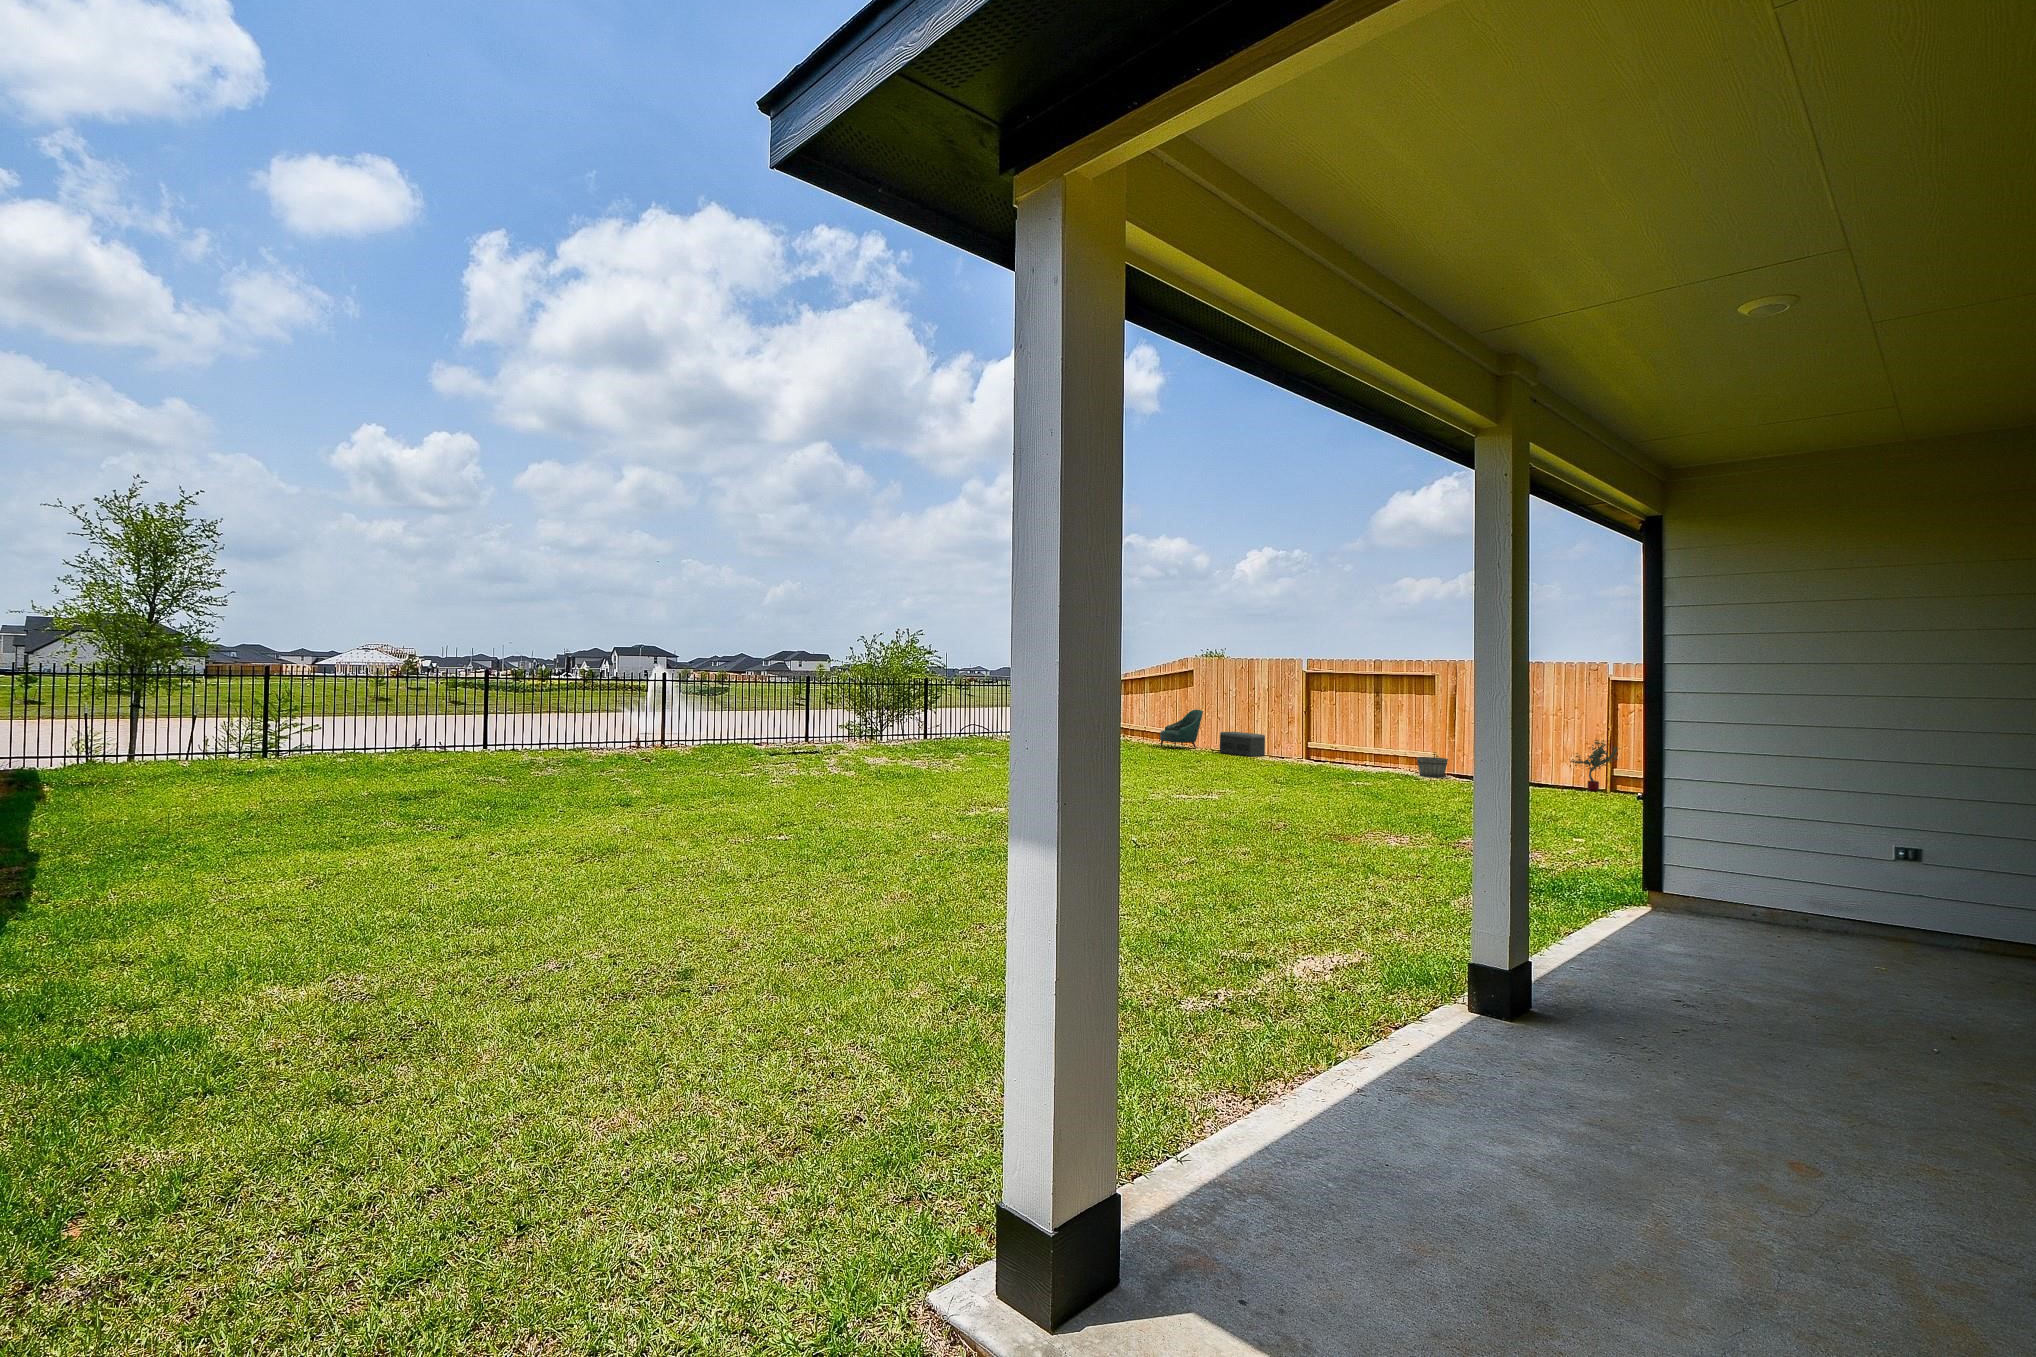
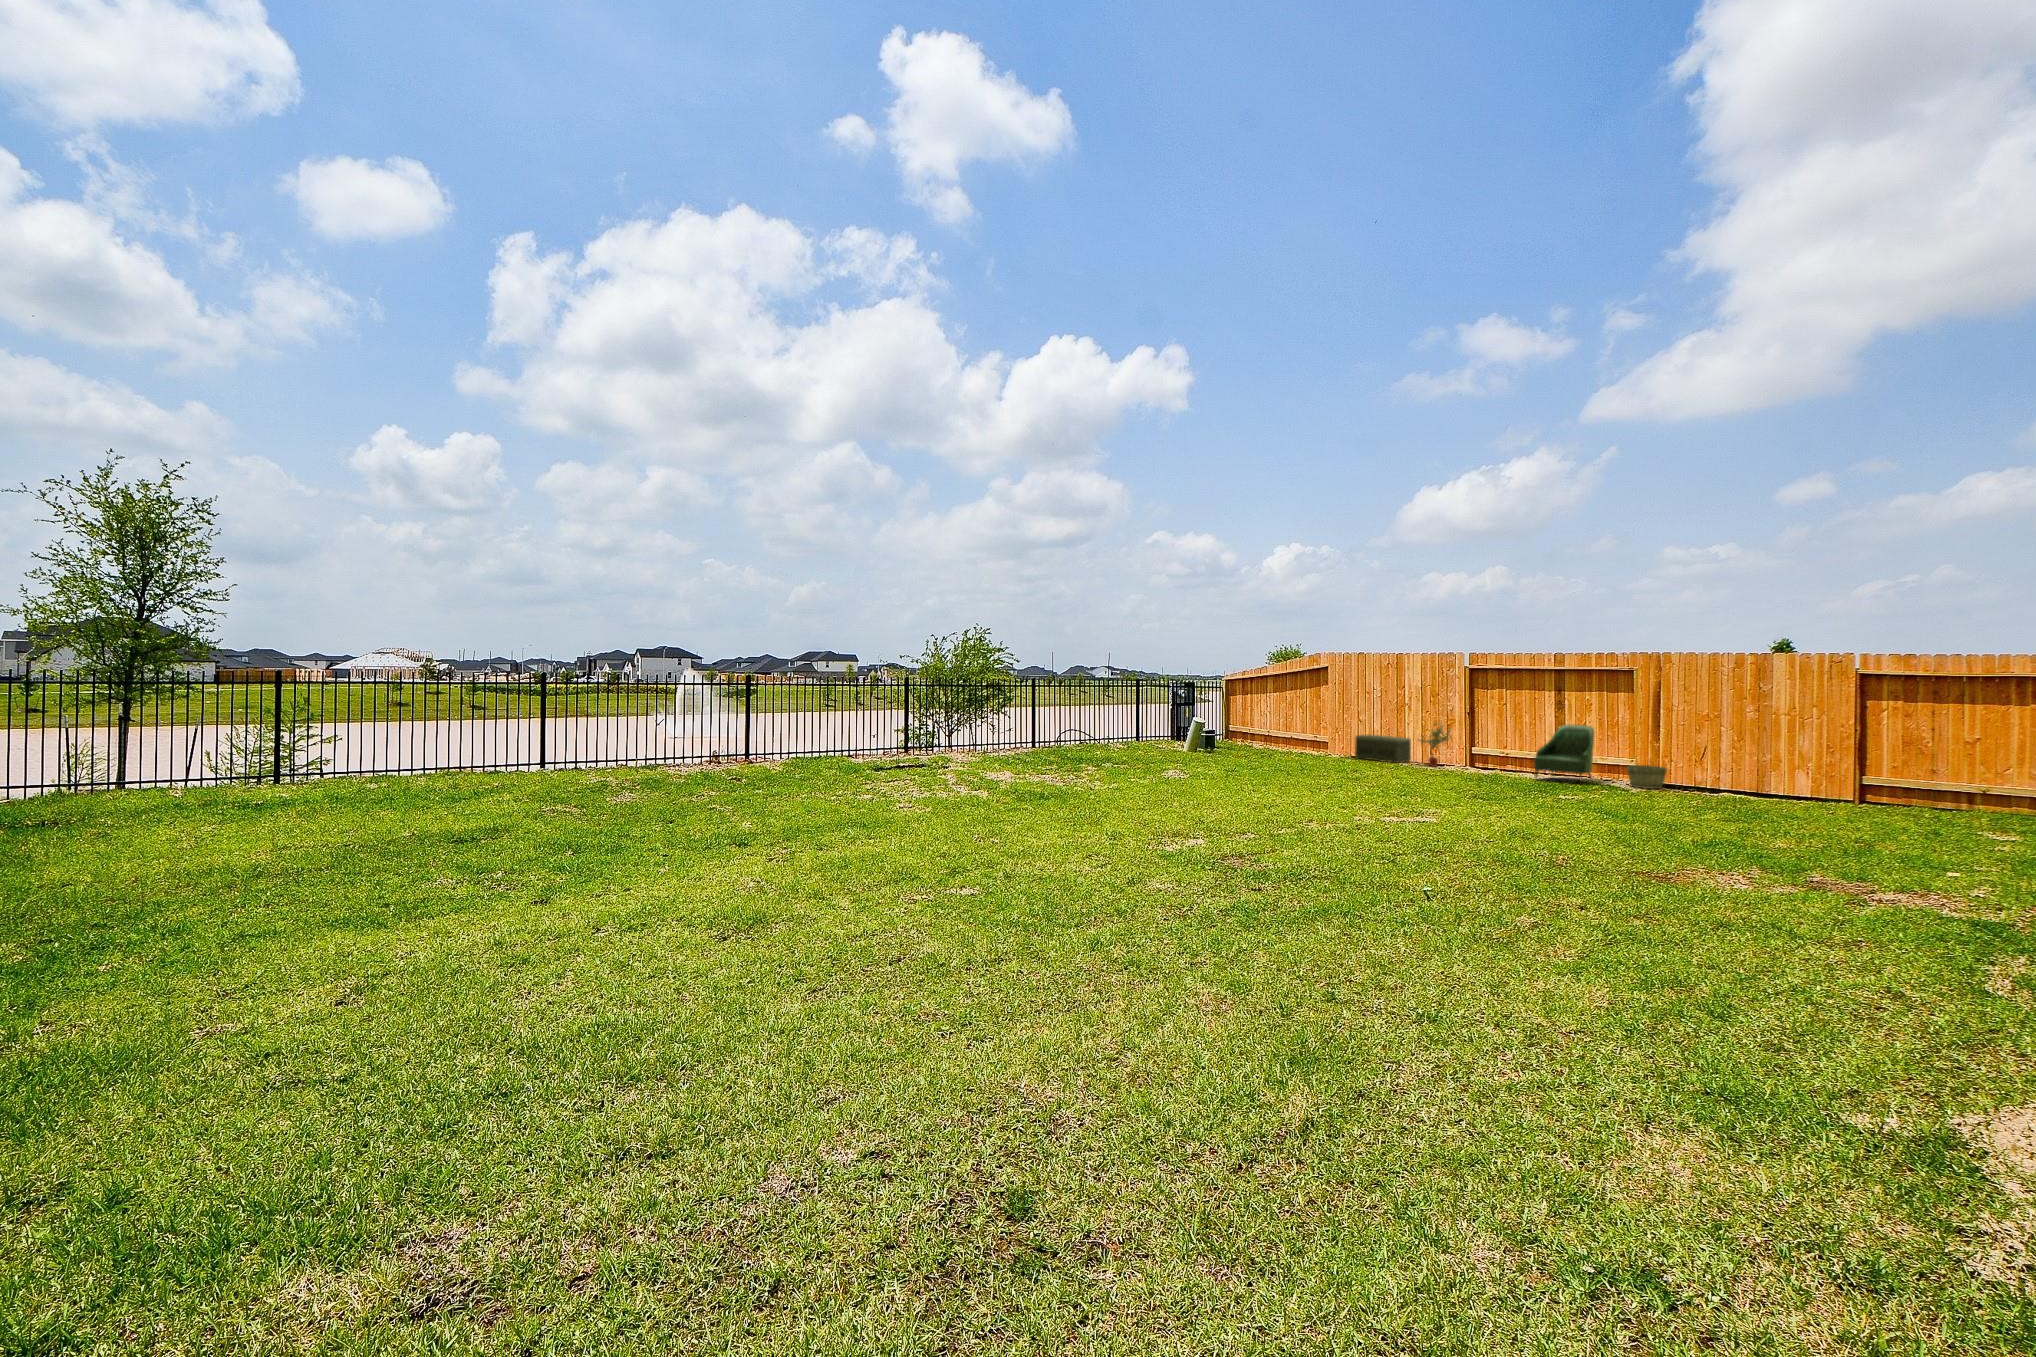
armchair: present [1160,710,1203,749] -> present [1534,725,1594,782]
potted tree: present [1571,740,1617,792] -> present [1418,723,1451,767]

